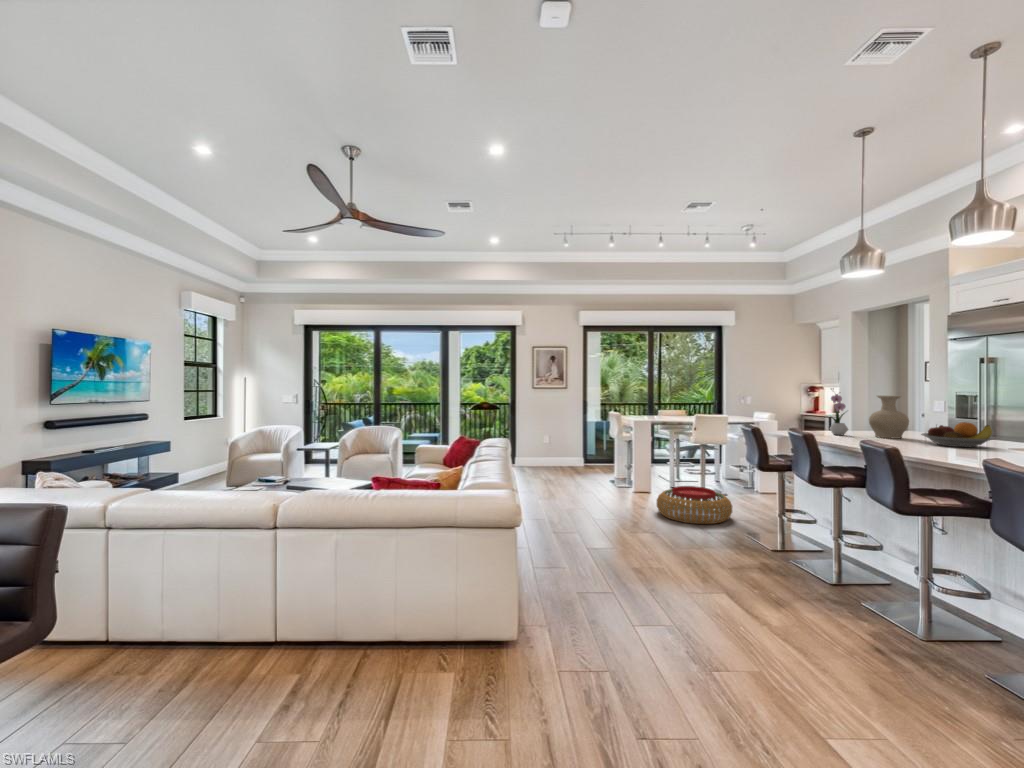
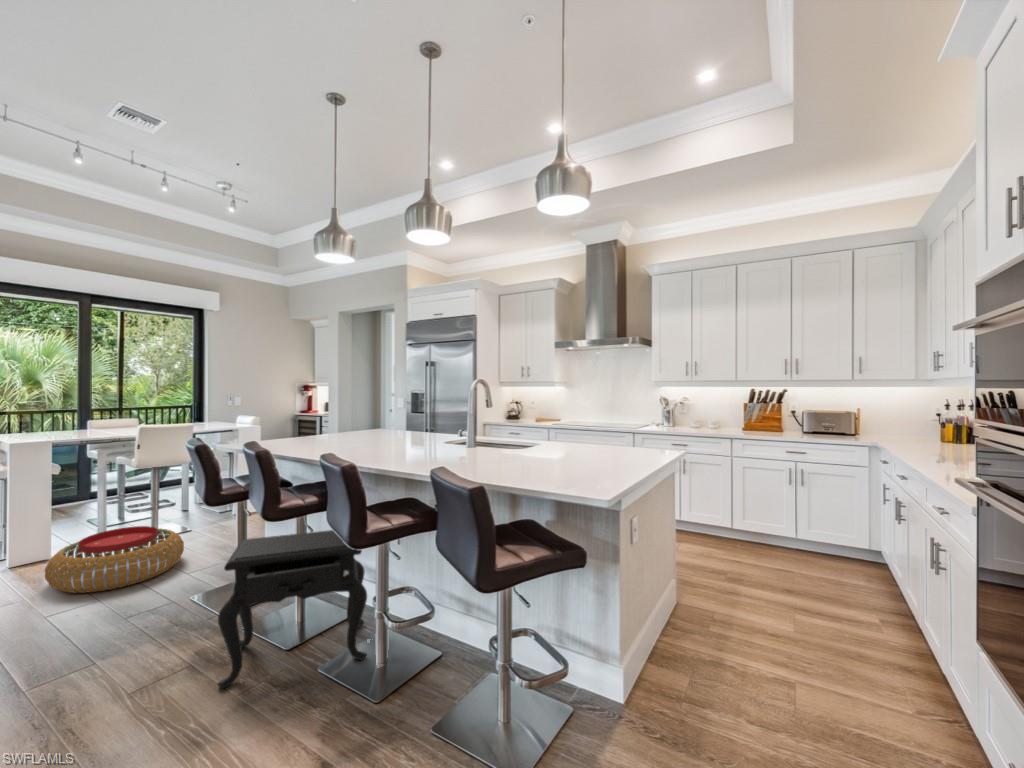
flower arrangement: present [830,394,848,435] -> none [296,386,317,442]
vase: present [869,395,909,439] -> none [337,394,374,440]
fruit bowl: present [921,422,995,447] -> none [383,420,440,445]
side table: none [786,500,909,617] -> present [218,530,367,688]

